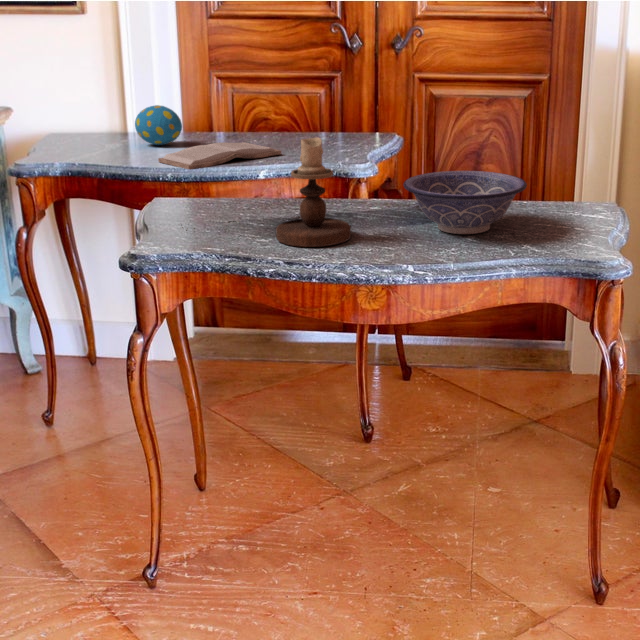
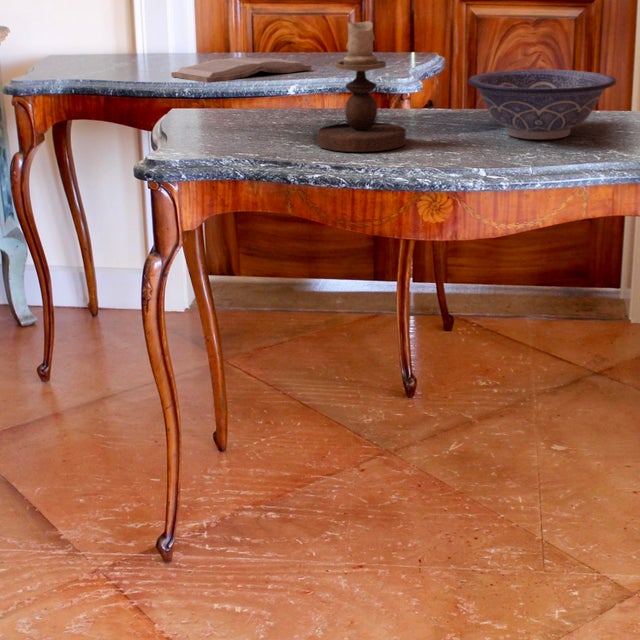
decorative egg: present [135,105,182,145] -> none [143,18,197,64]

